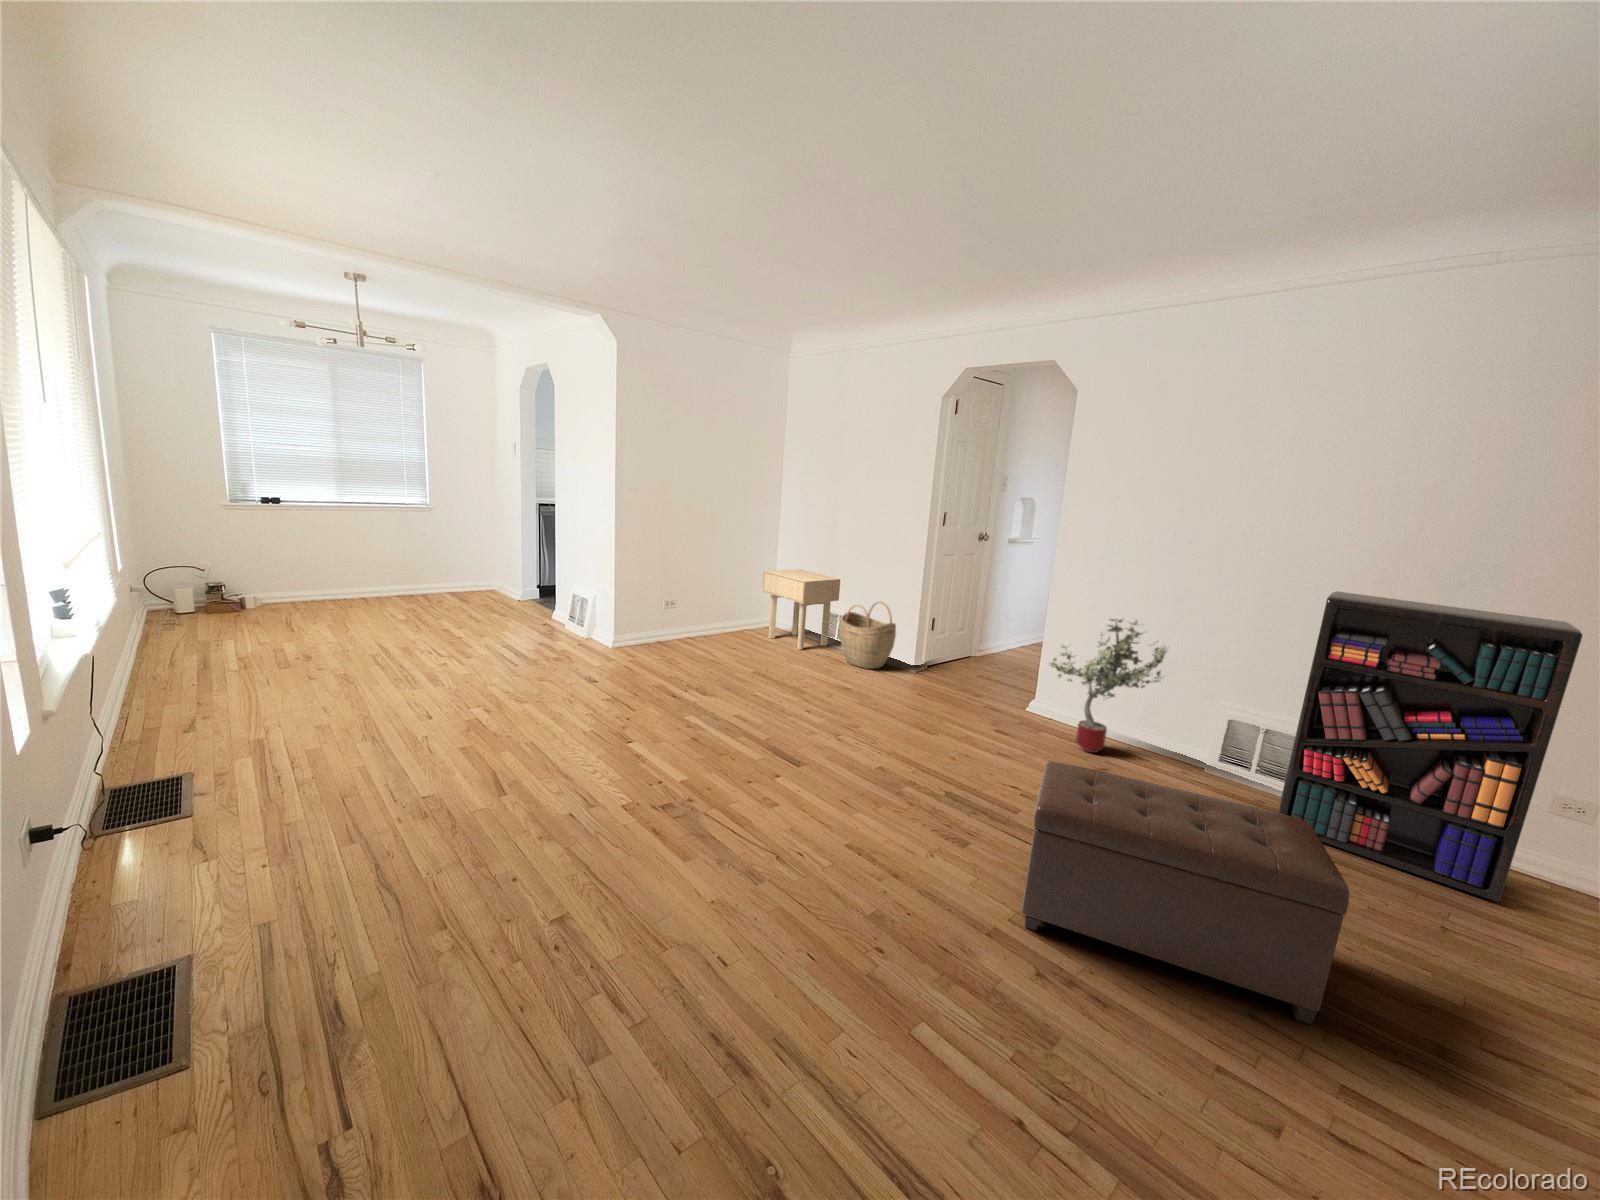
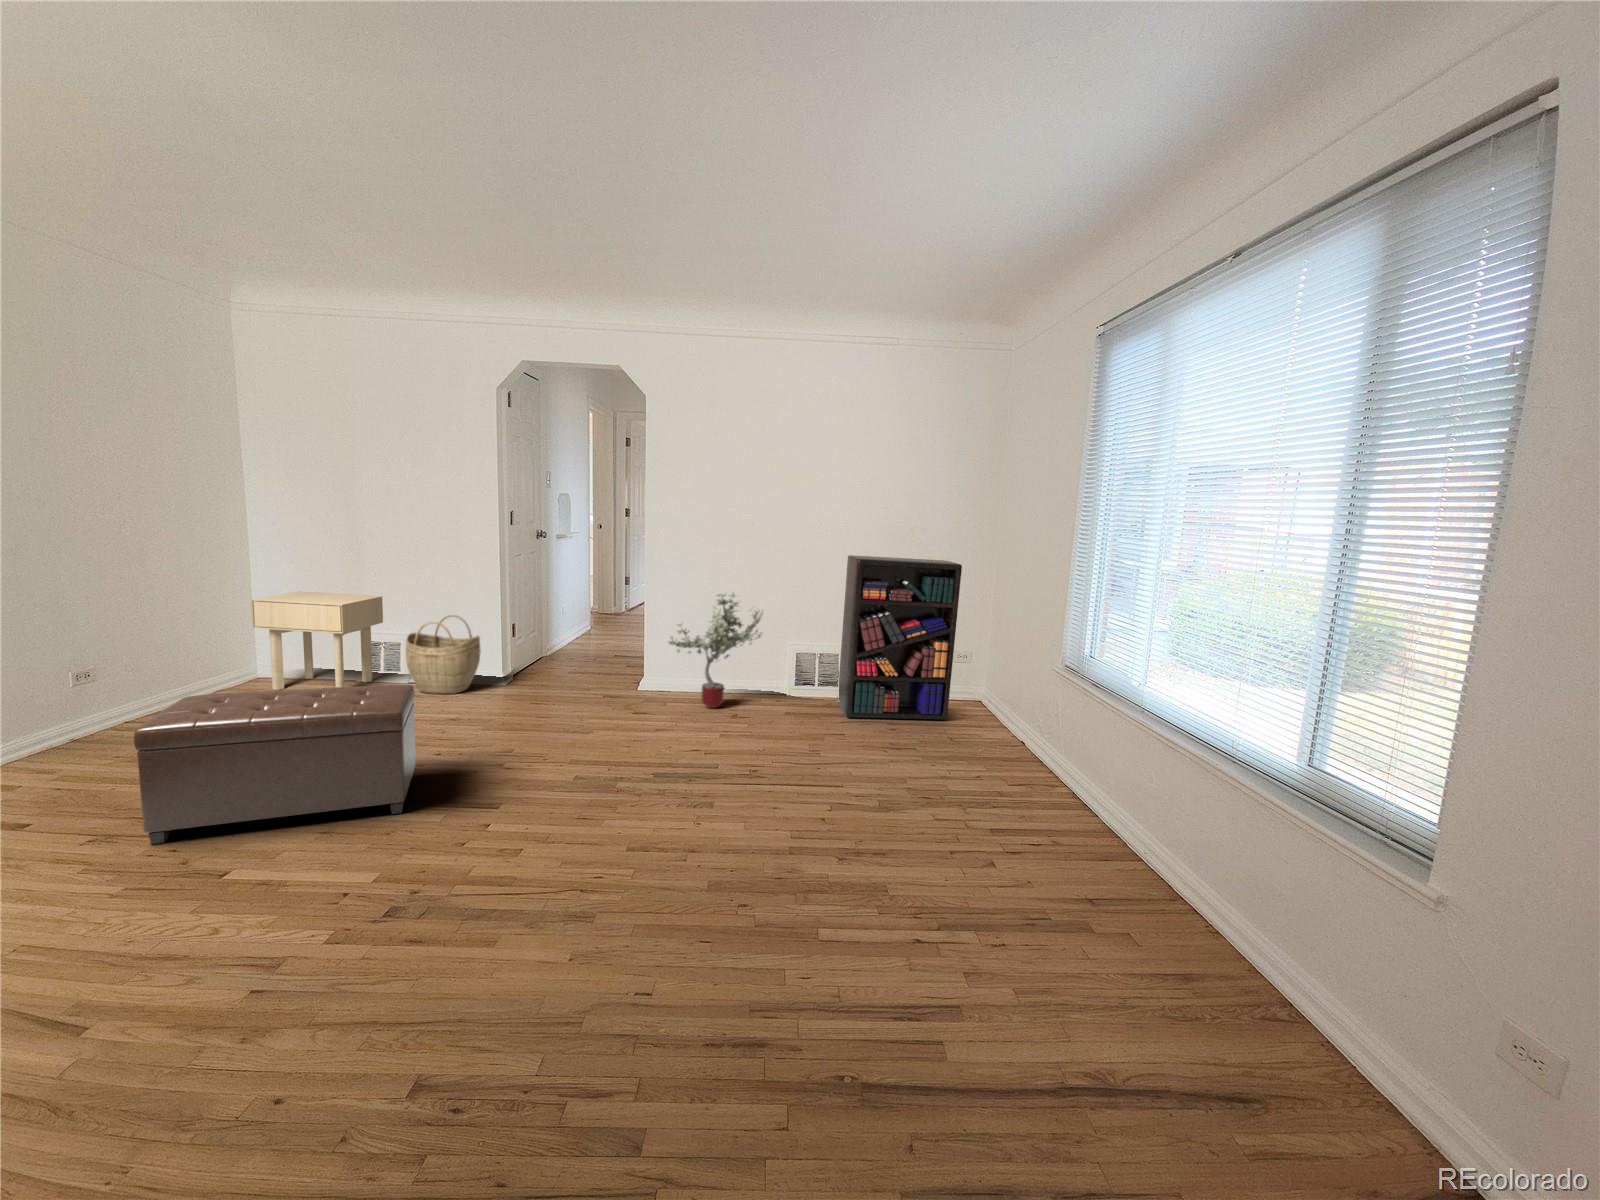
ottoman: present [1022,761,1349,1024] -> present [134,685,415,844]

